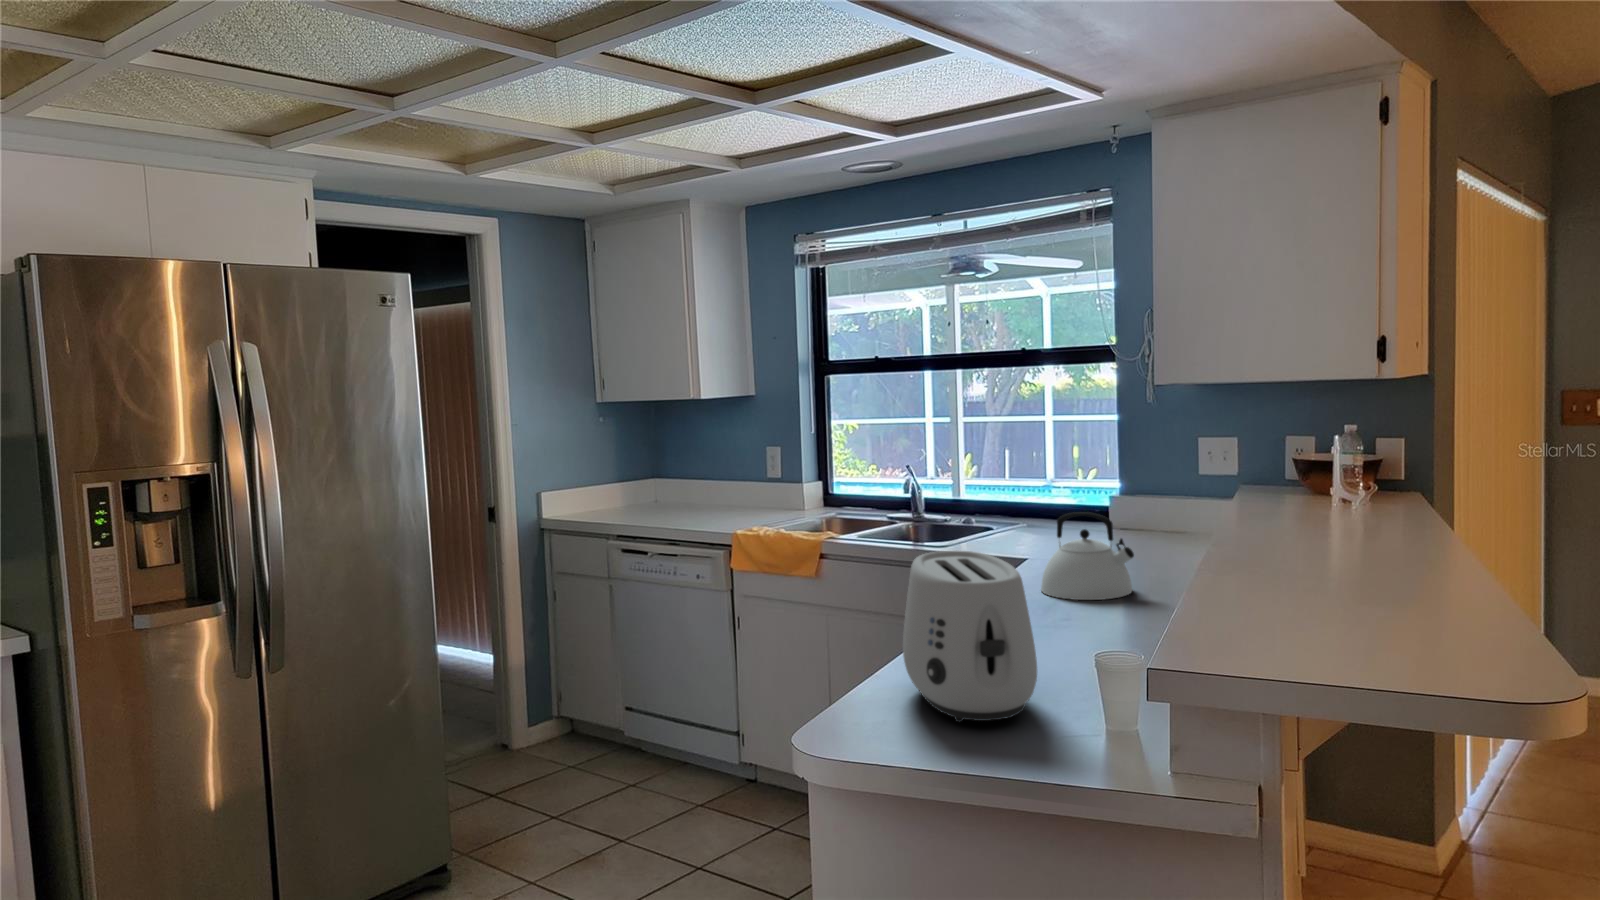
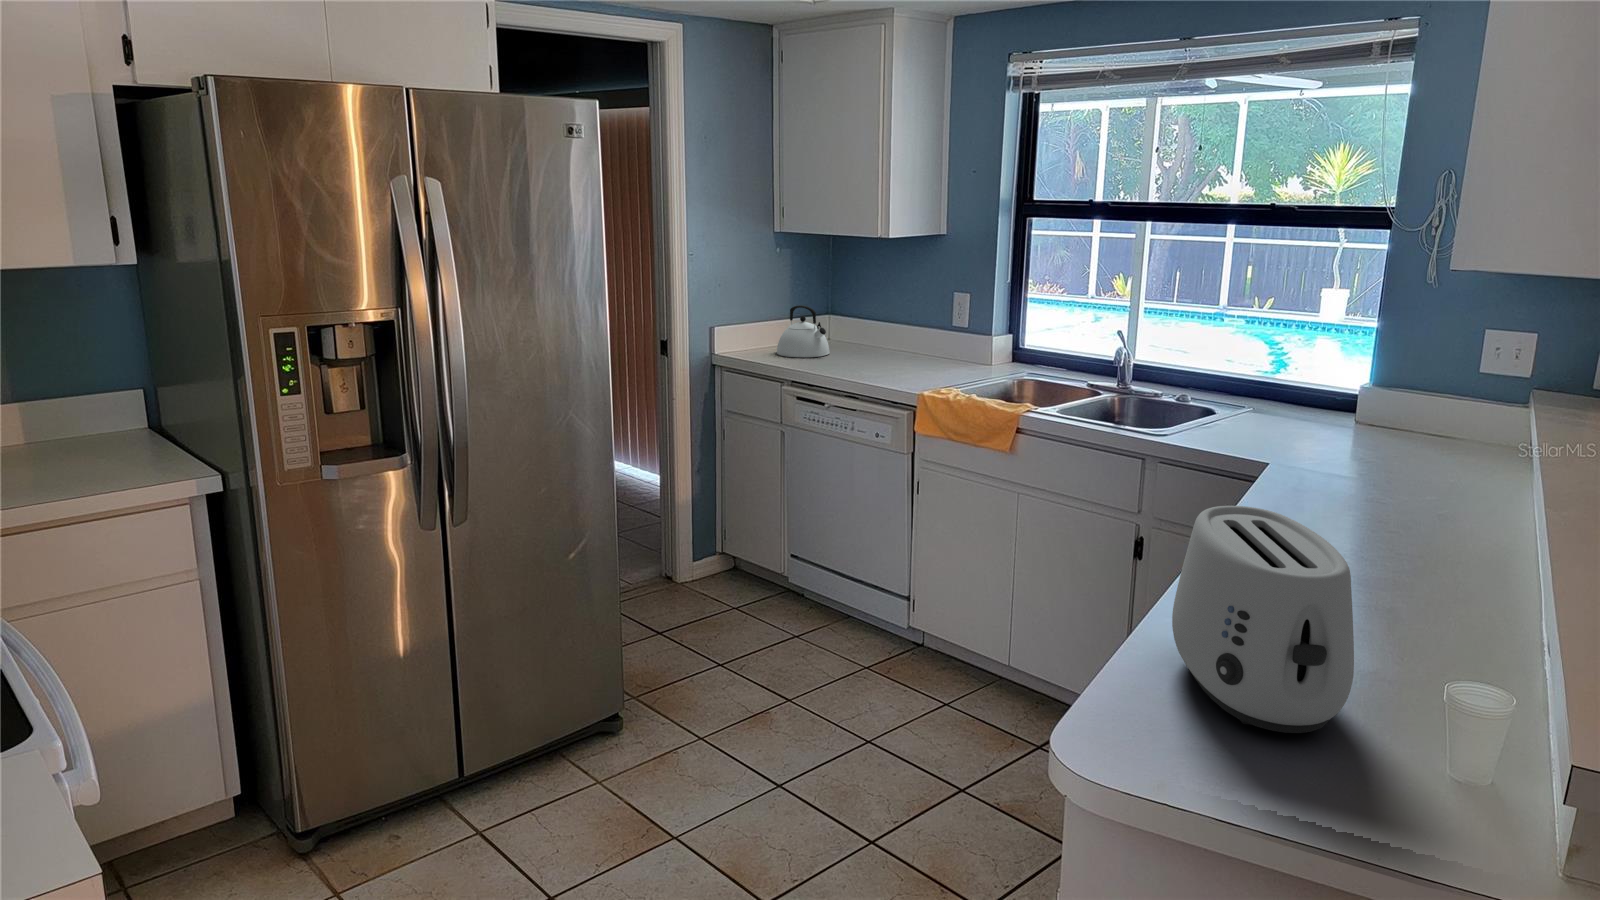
kettle: present [1041,512,1134,600] -> present [777,305,830,357]

